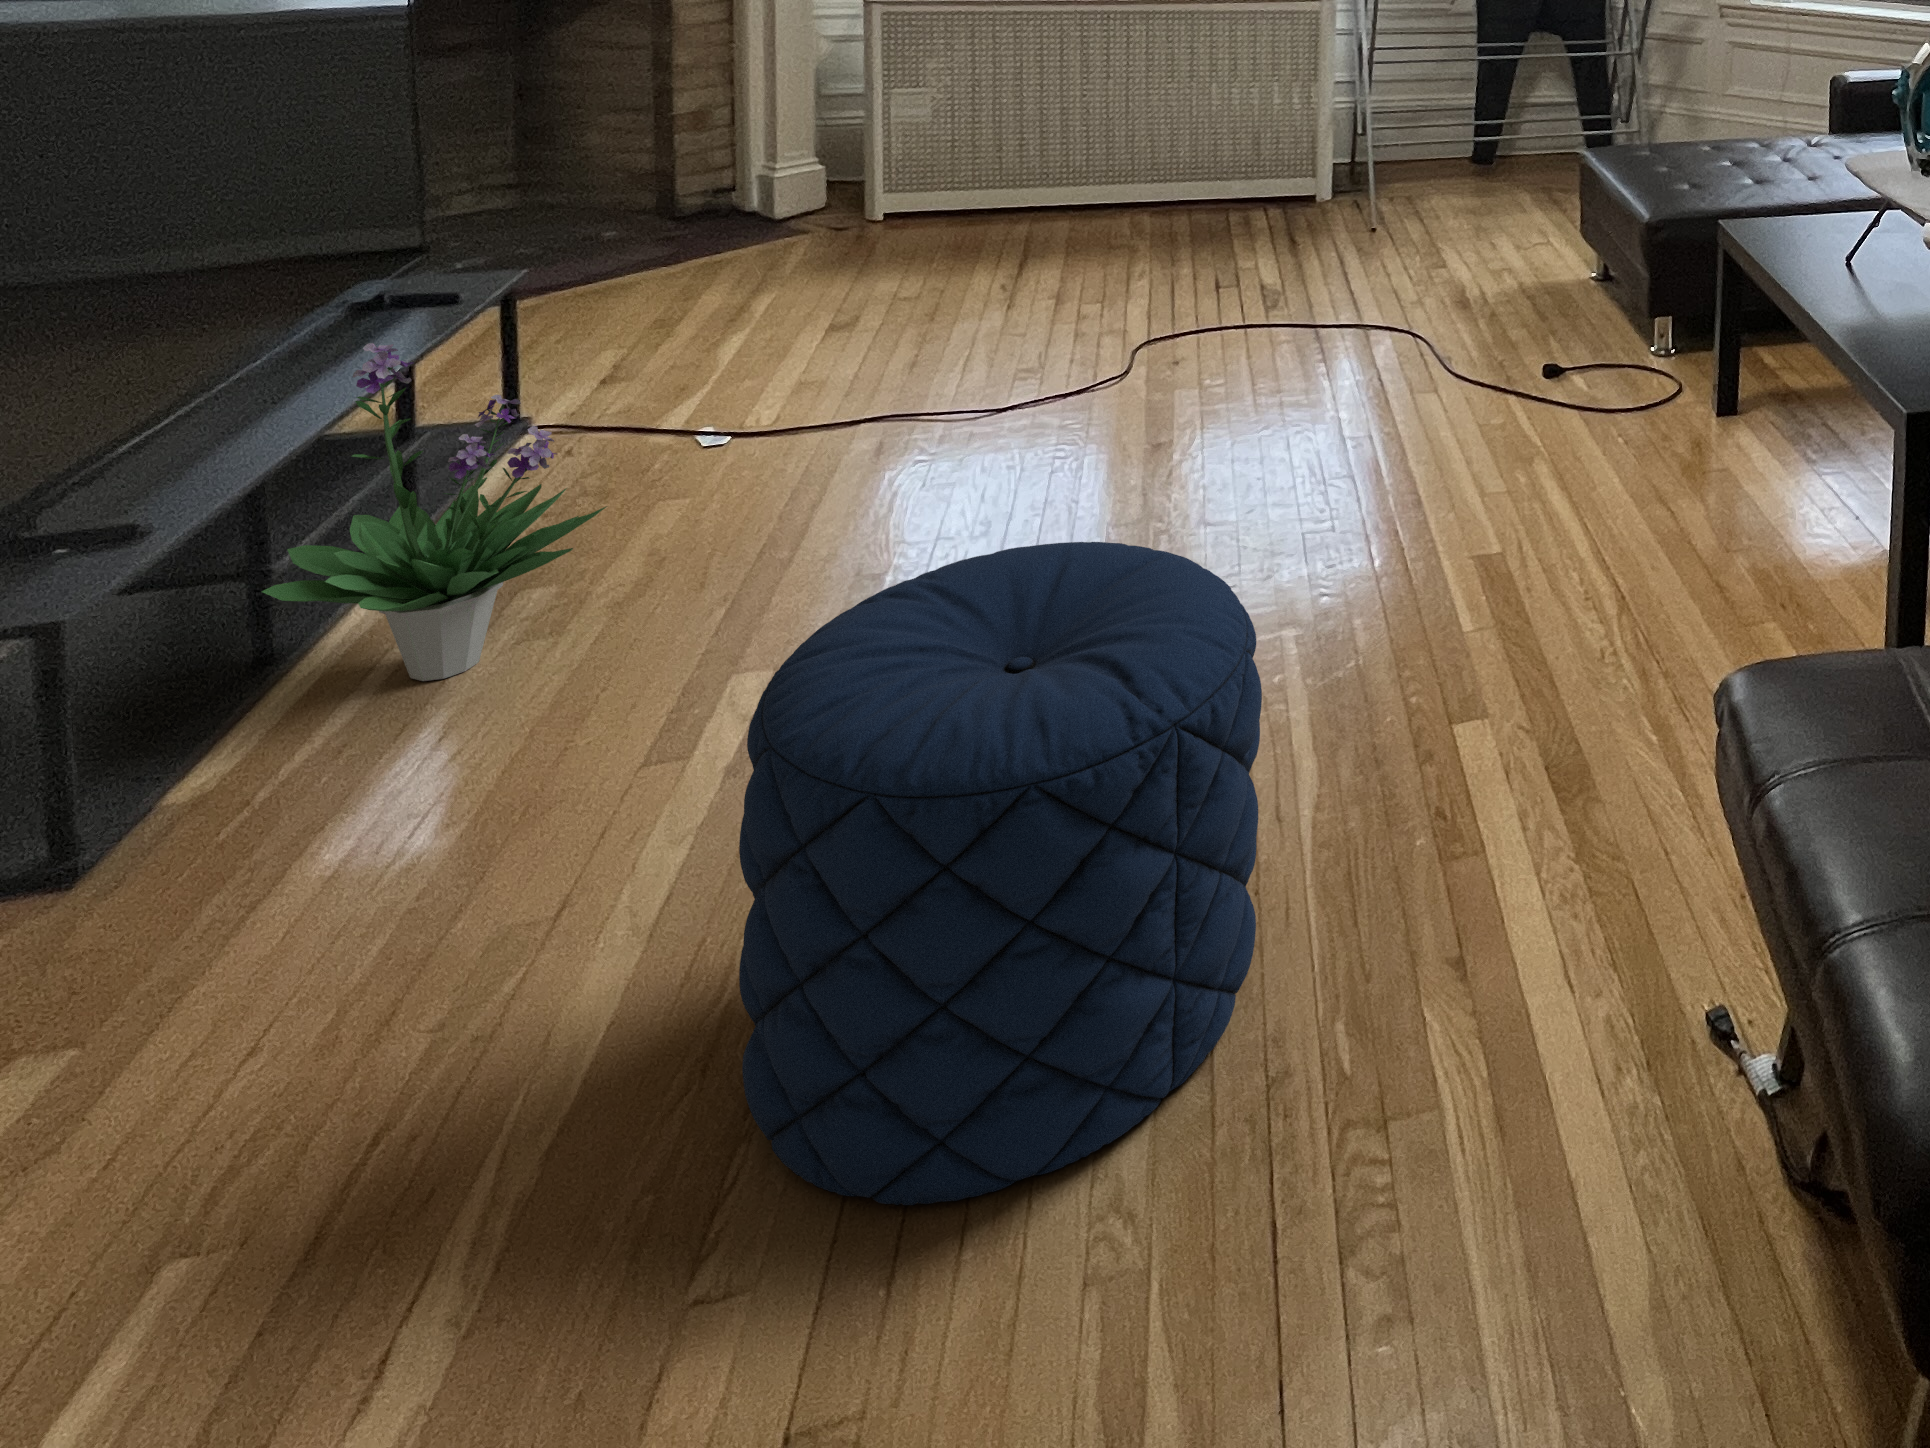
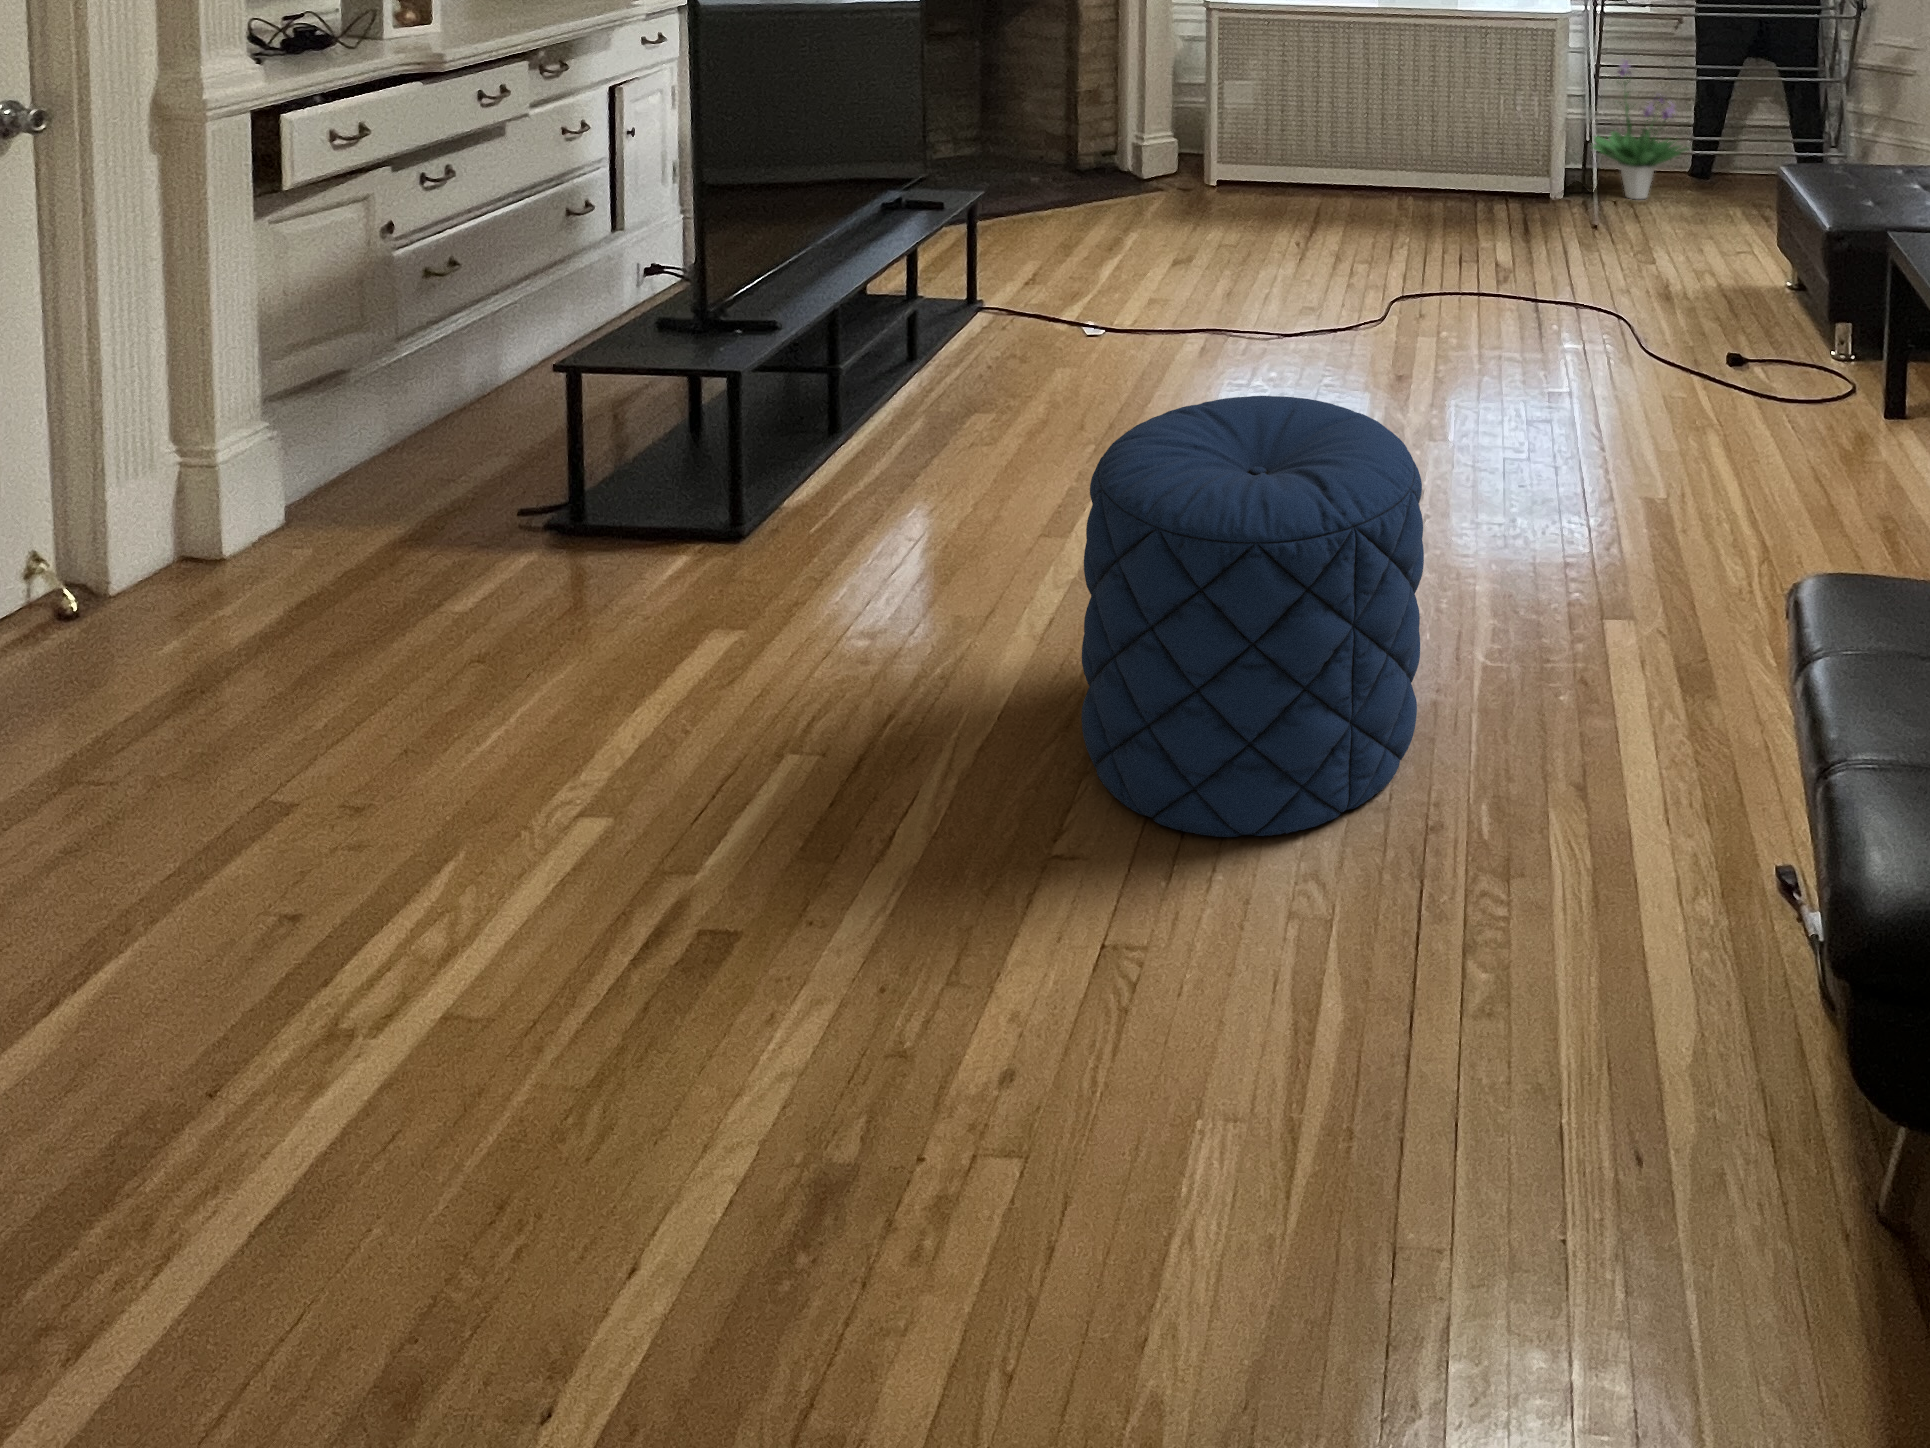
potted plant: present [262,343,607,681] -> present [1593,60,1687,199]

